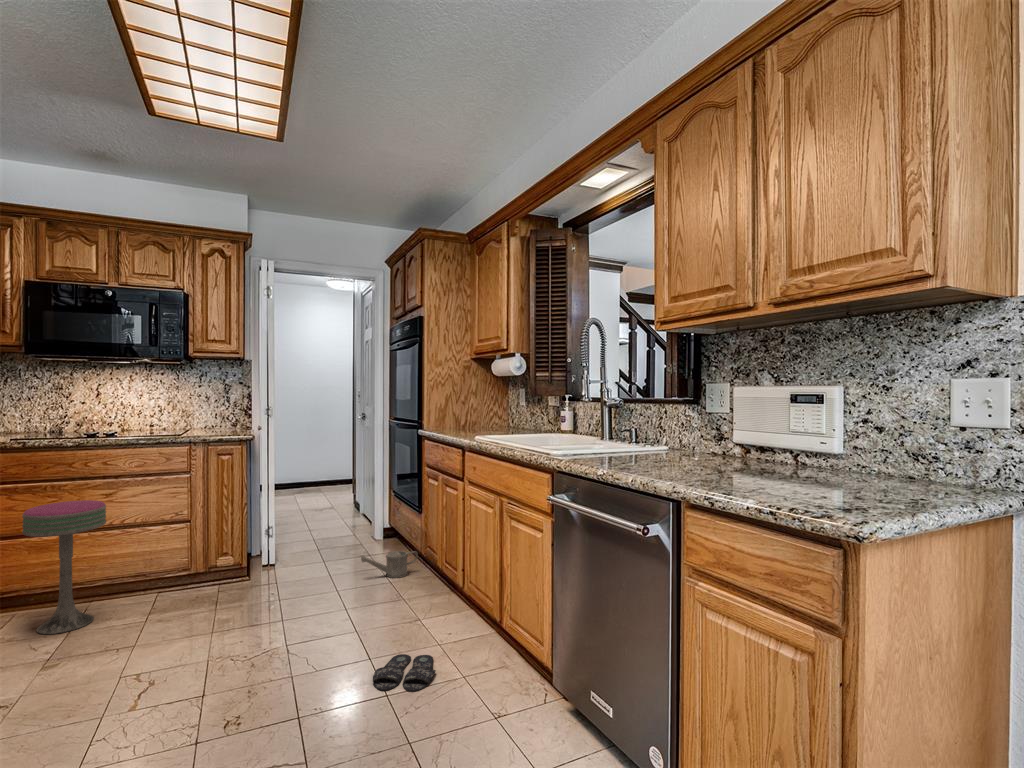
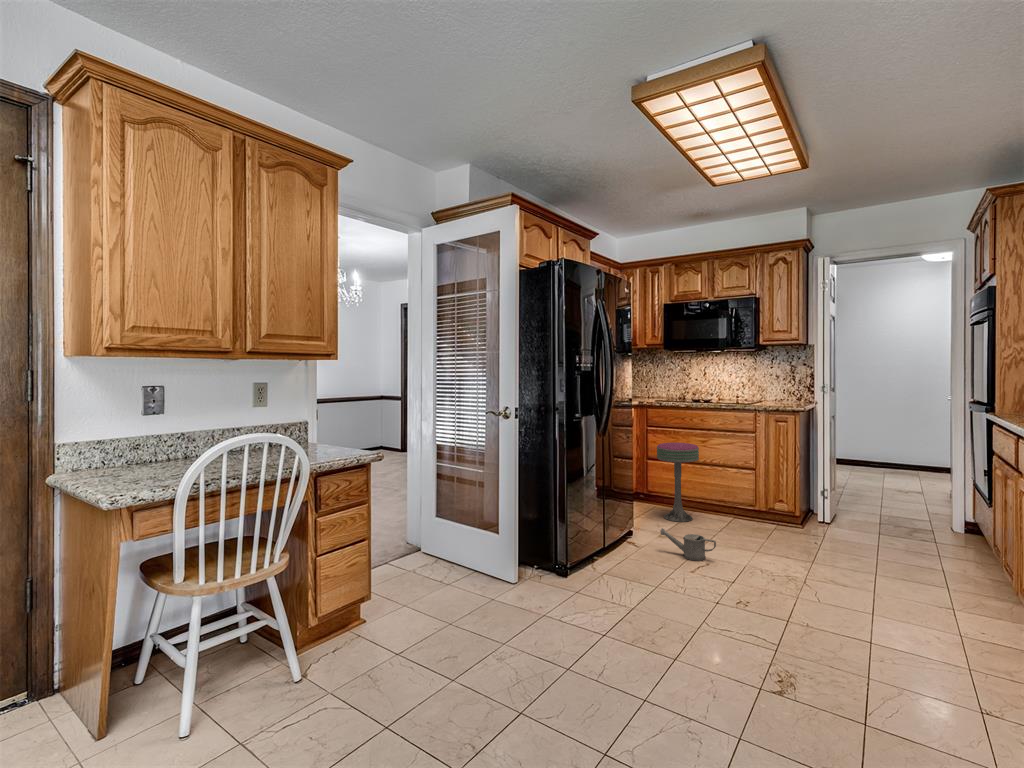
watering can: present [361,551,418,578] -> present [660,528,716,561]
slippers: present [373,654,436,692] -> none [845,613,917,643]

